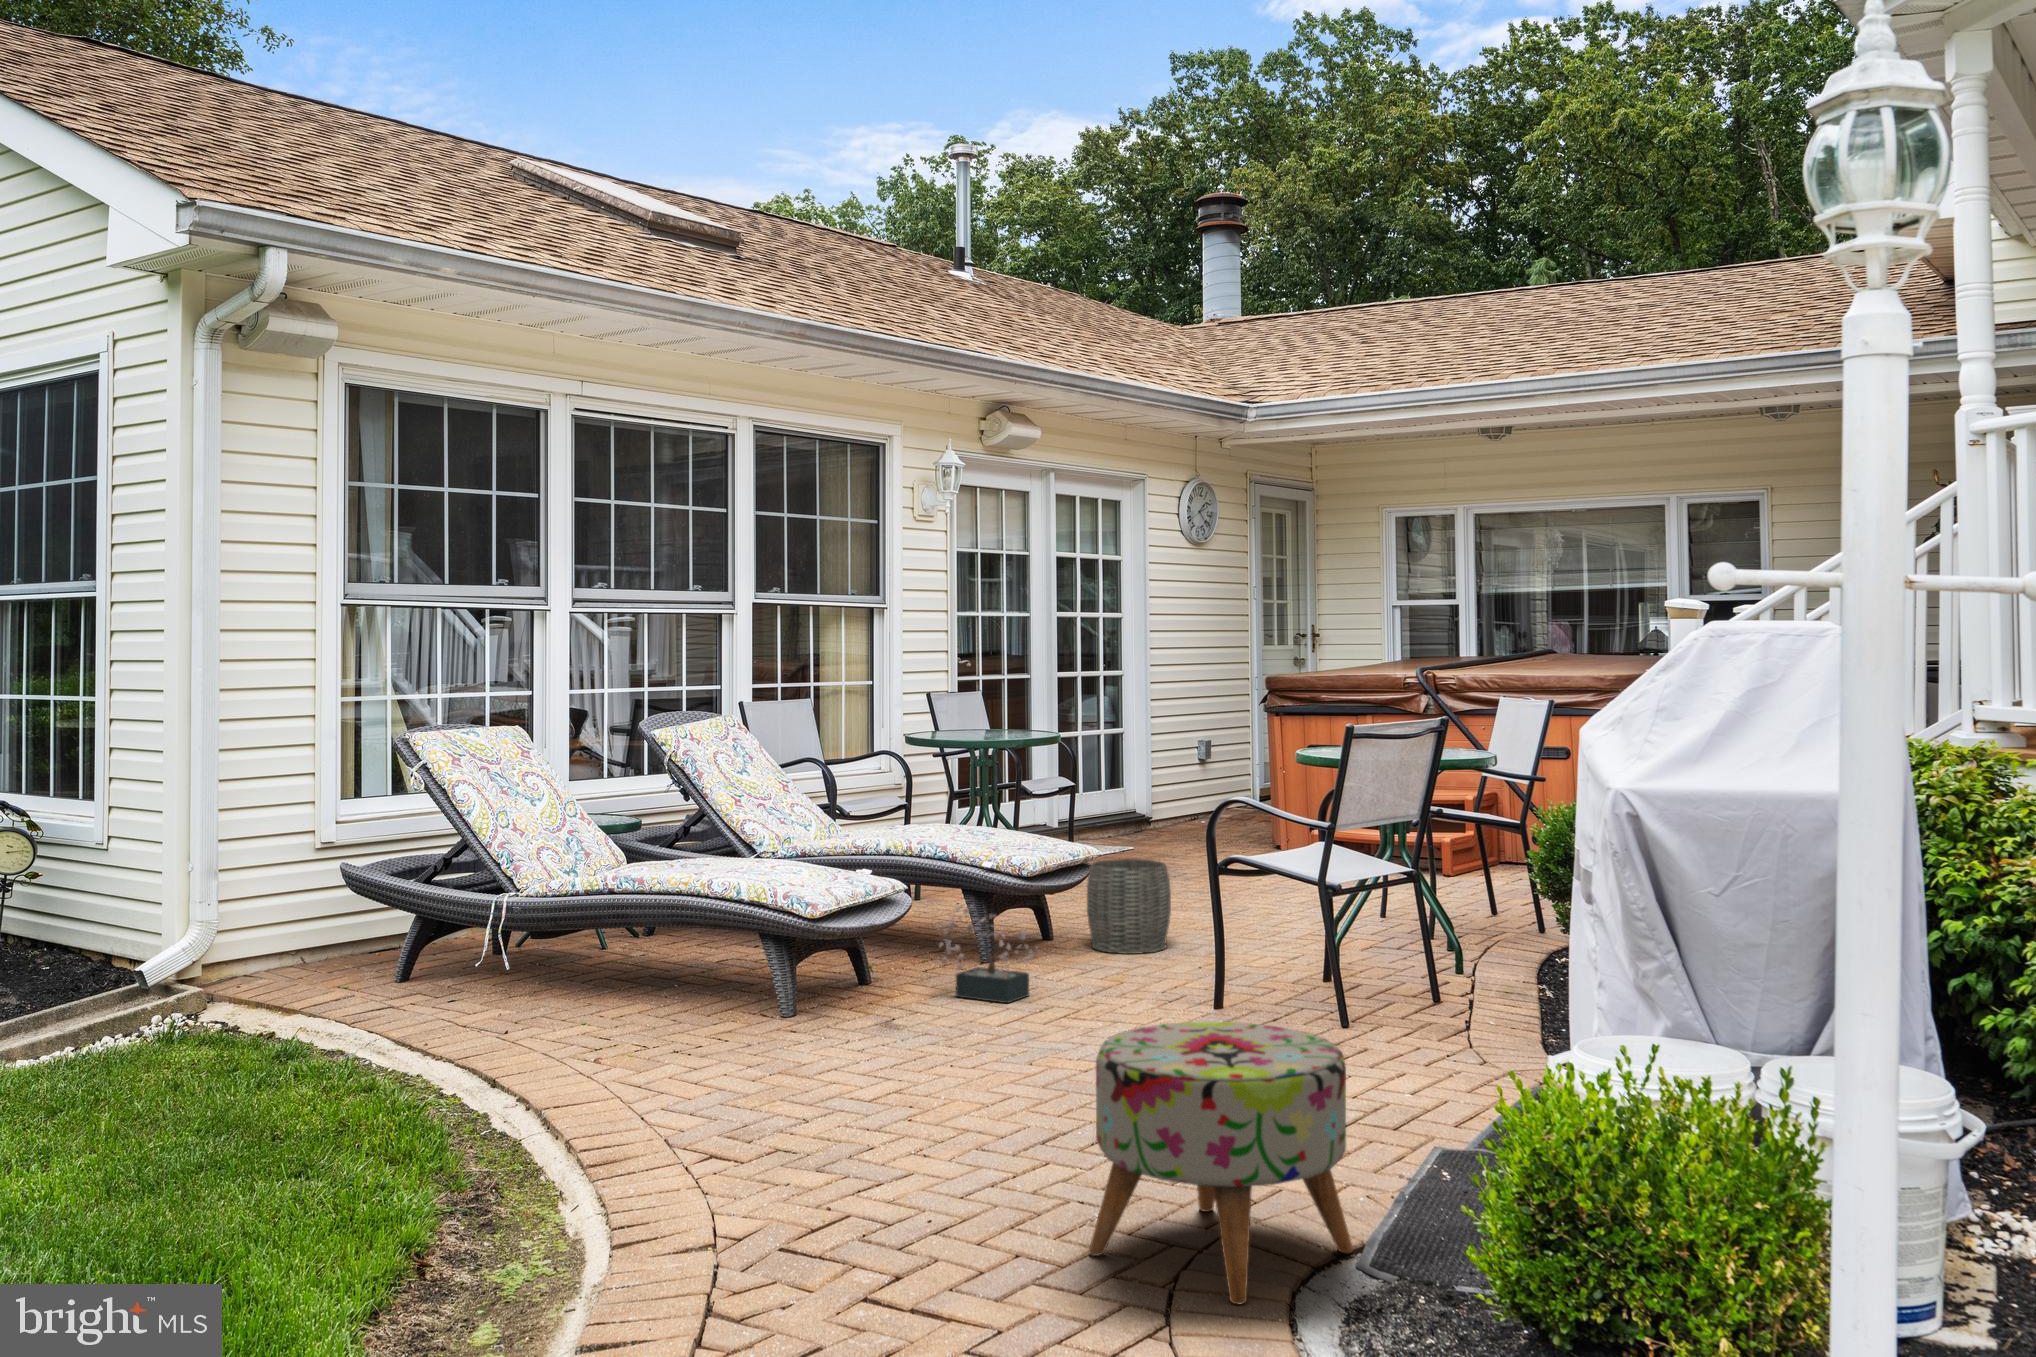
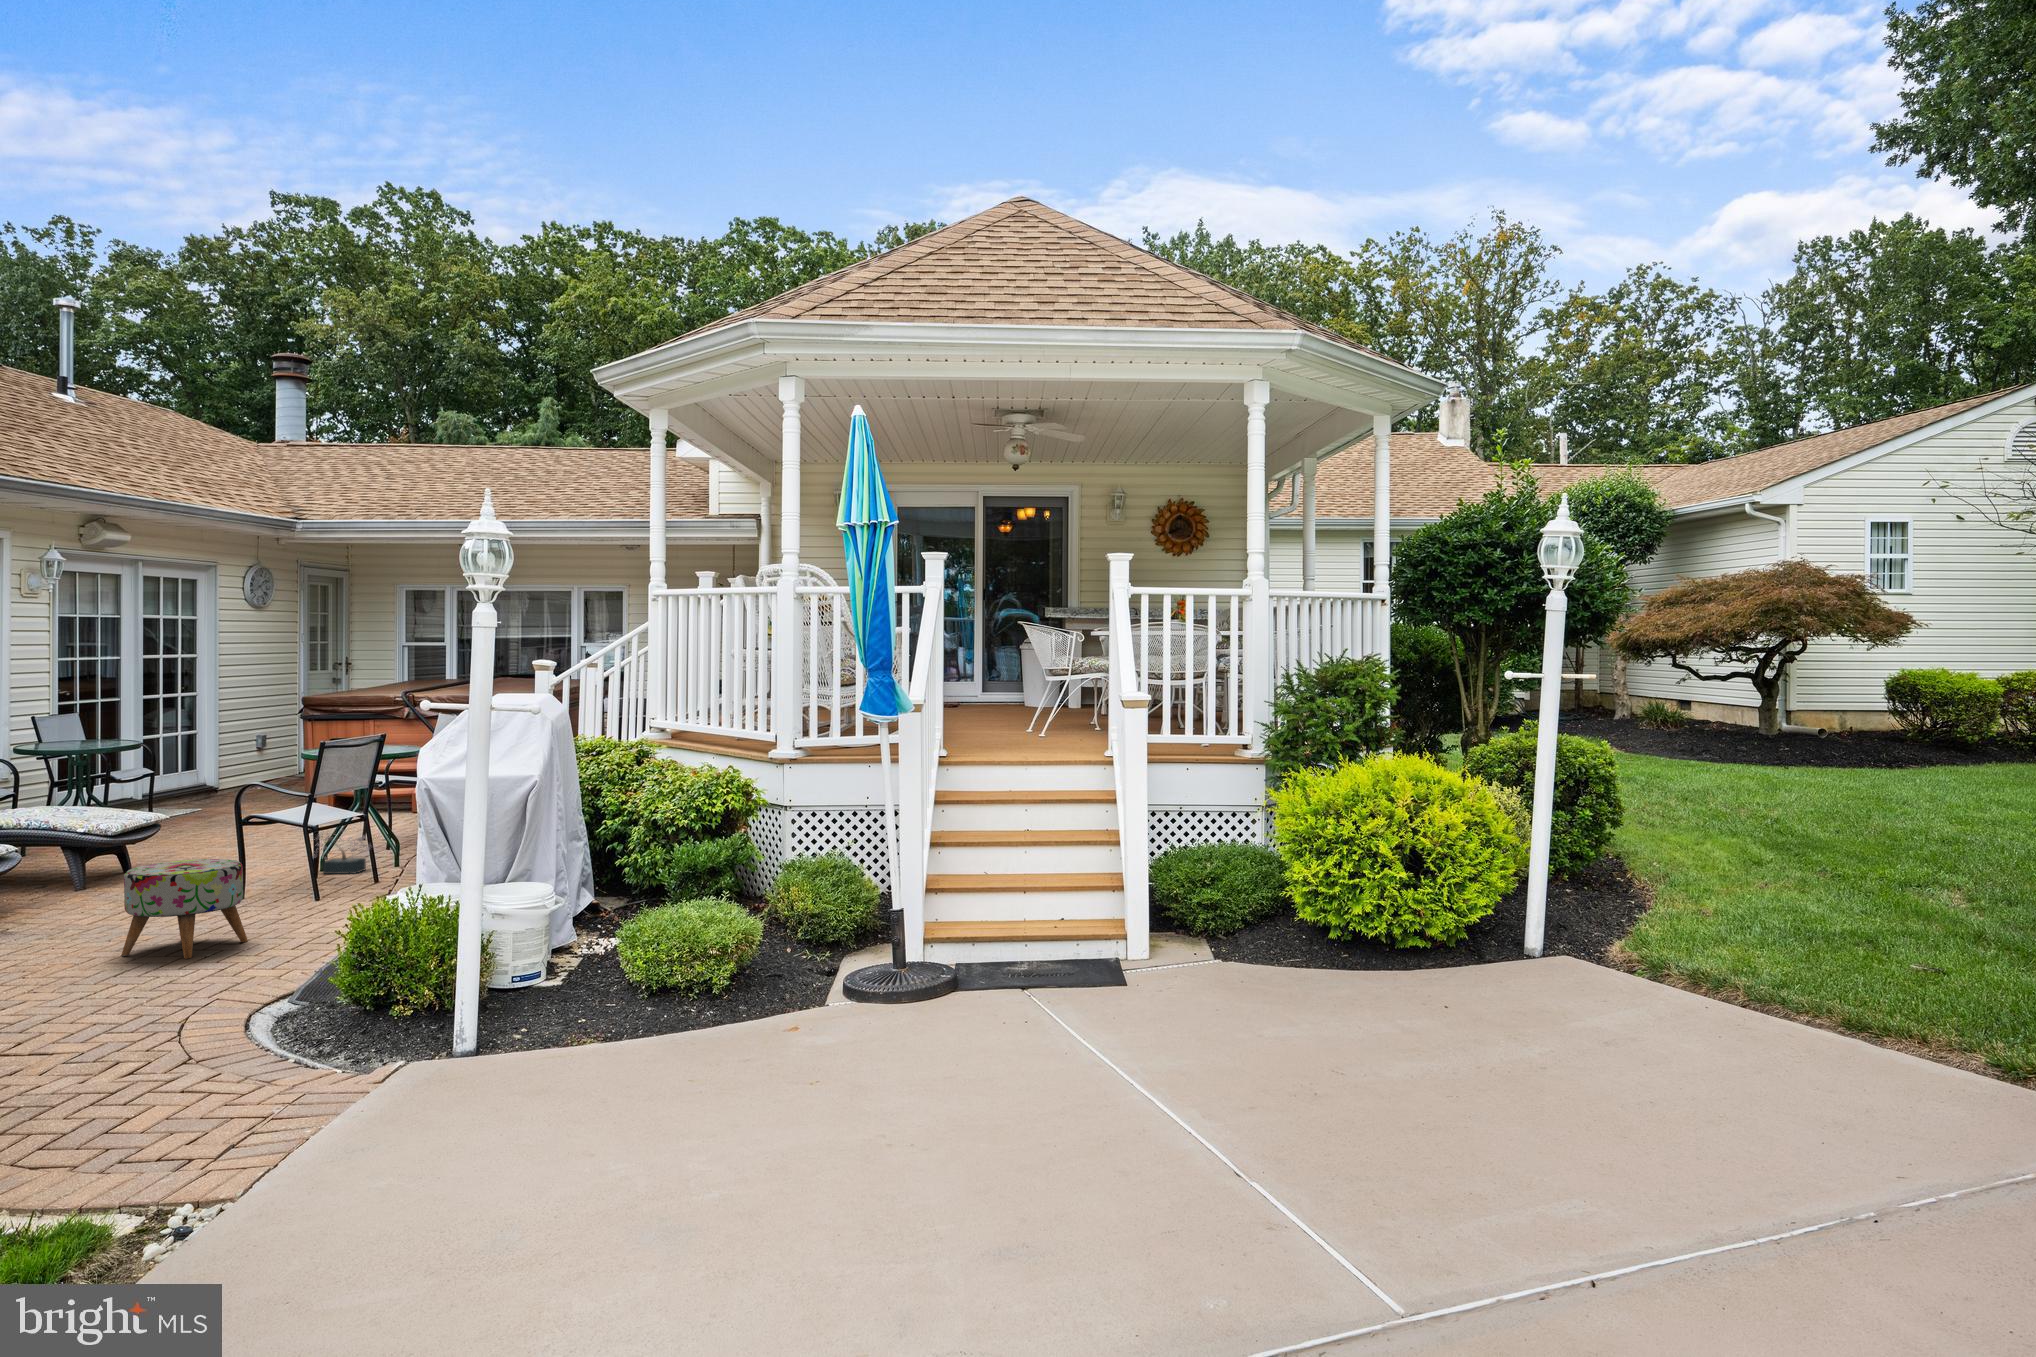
woven basket: present [1087,859,1171,954] -> none [150,809,206,862]
decorative plant: present [936,905,1040,1003] -> present [314,829,369,874]

